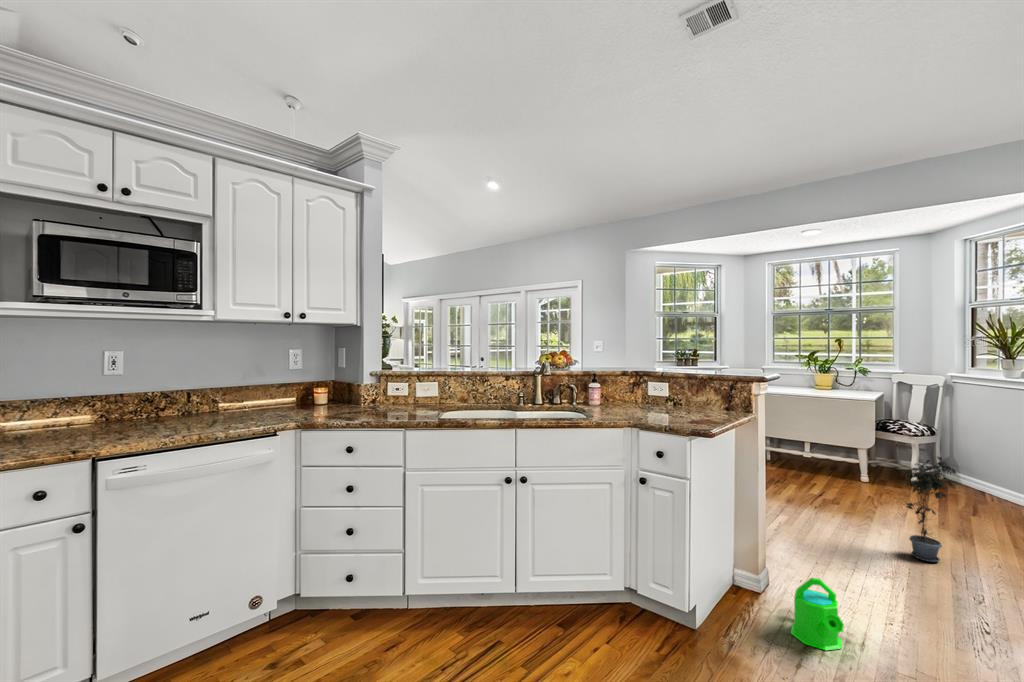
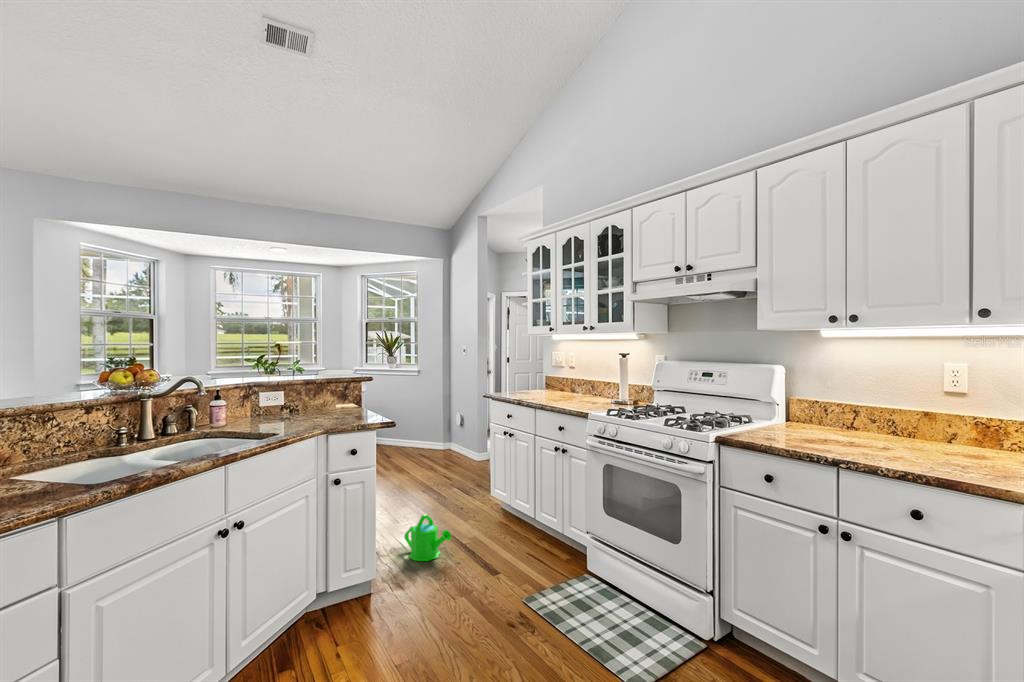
potted plant: present [905,457,956,562] -> none [392,421,423,491]

